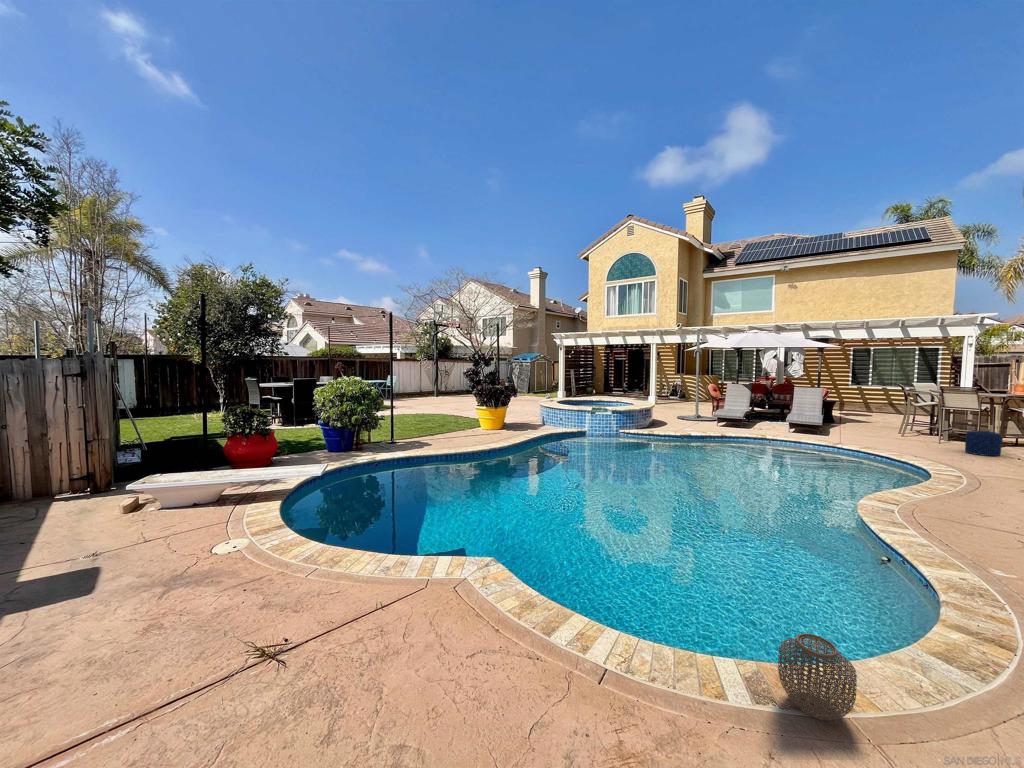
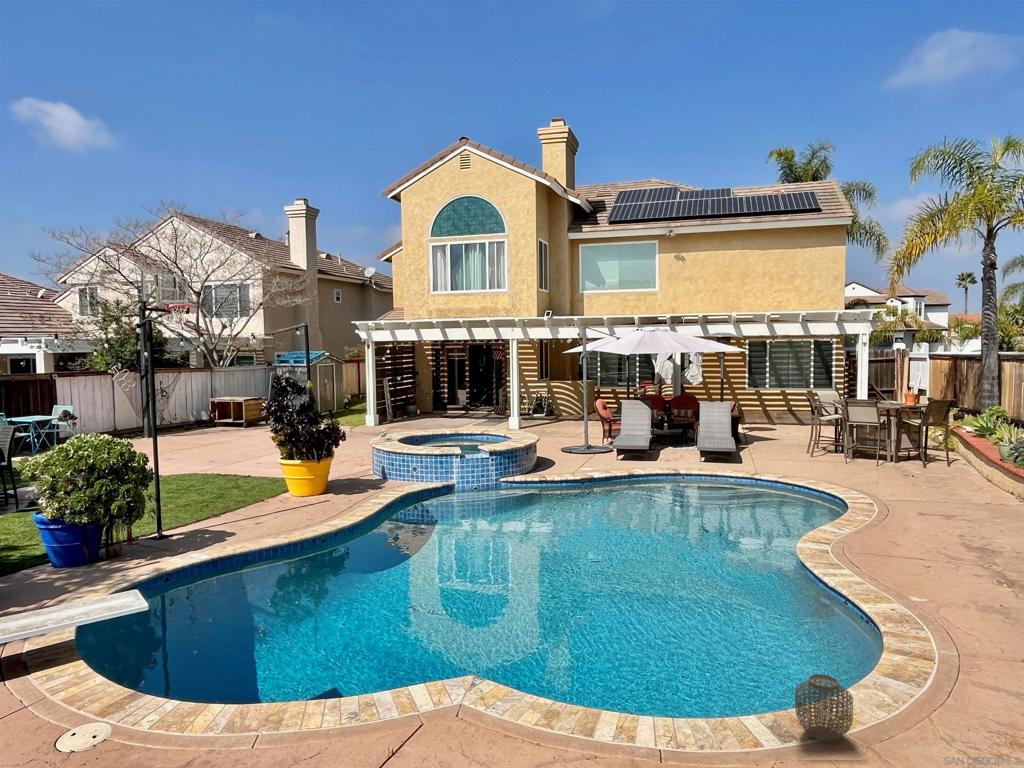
pouf: present [965,431,1002,456] -> none [868,446,897,474]

